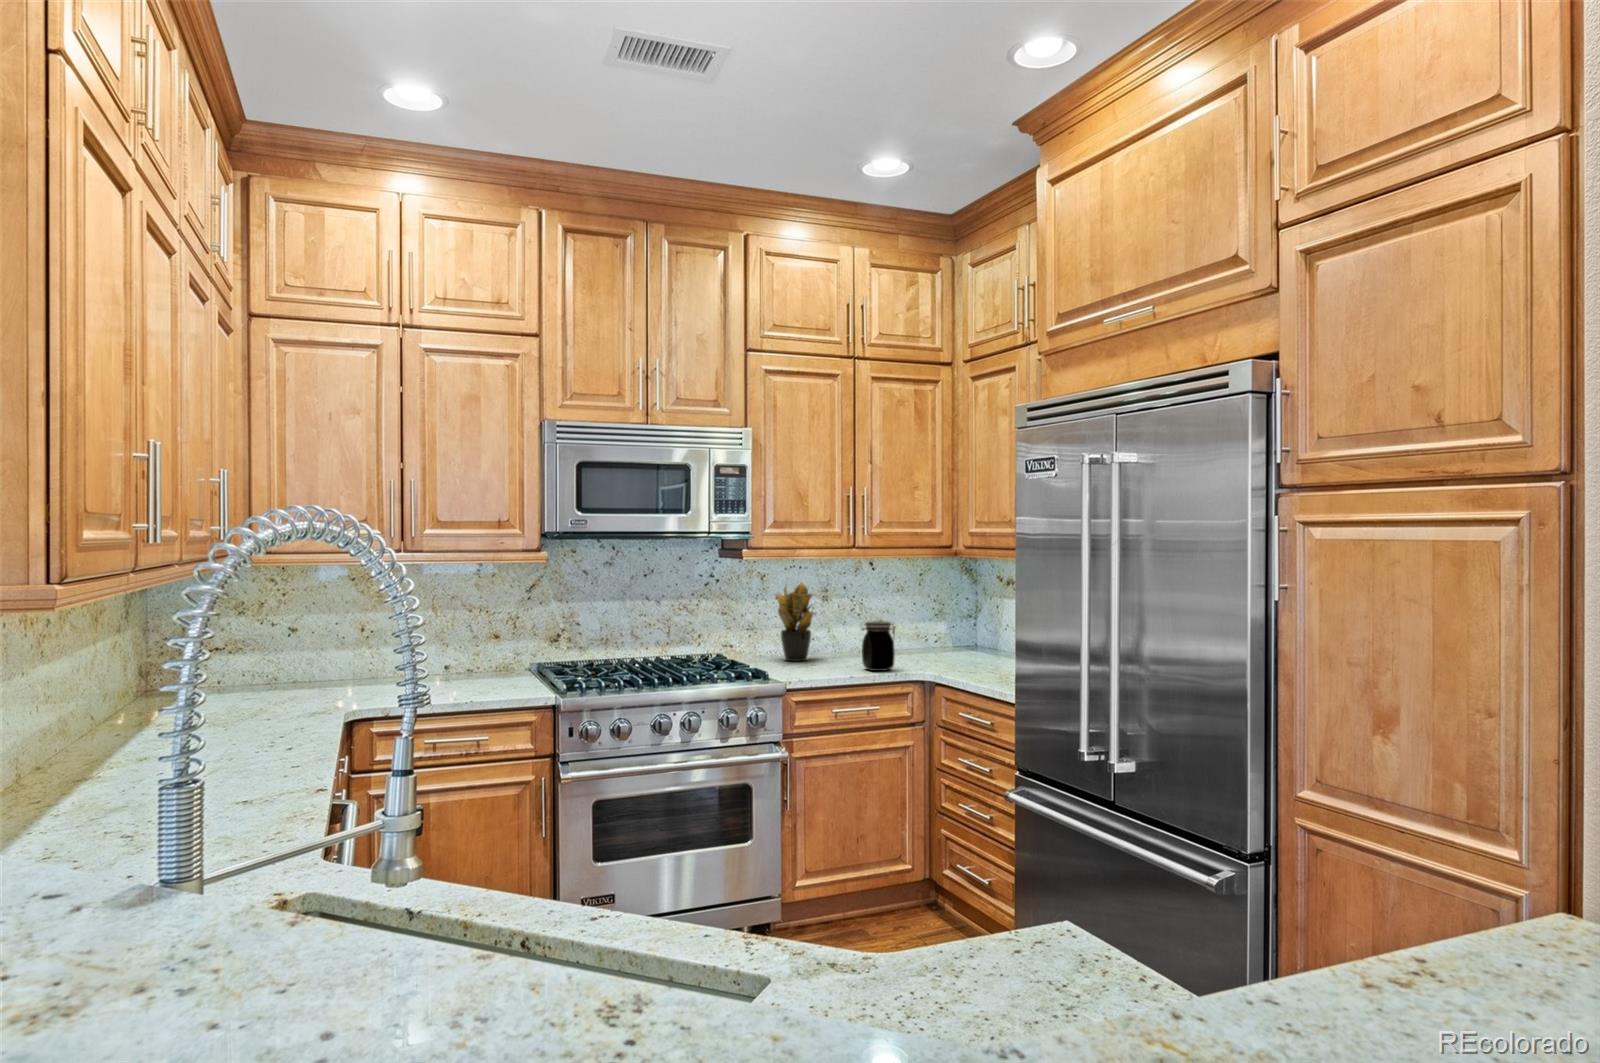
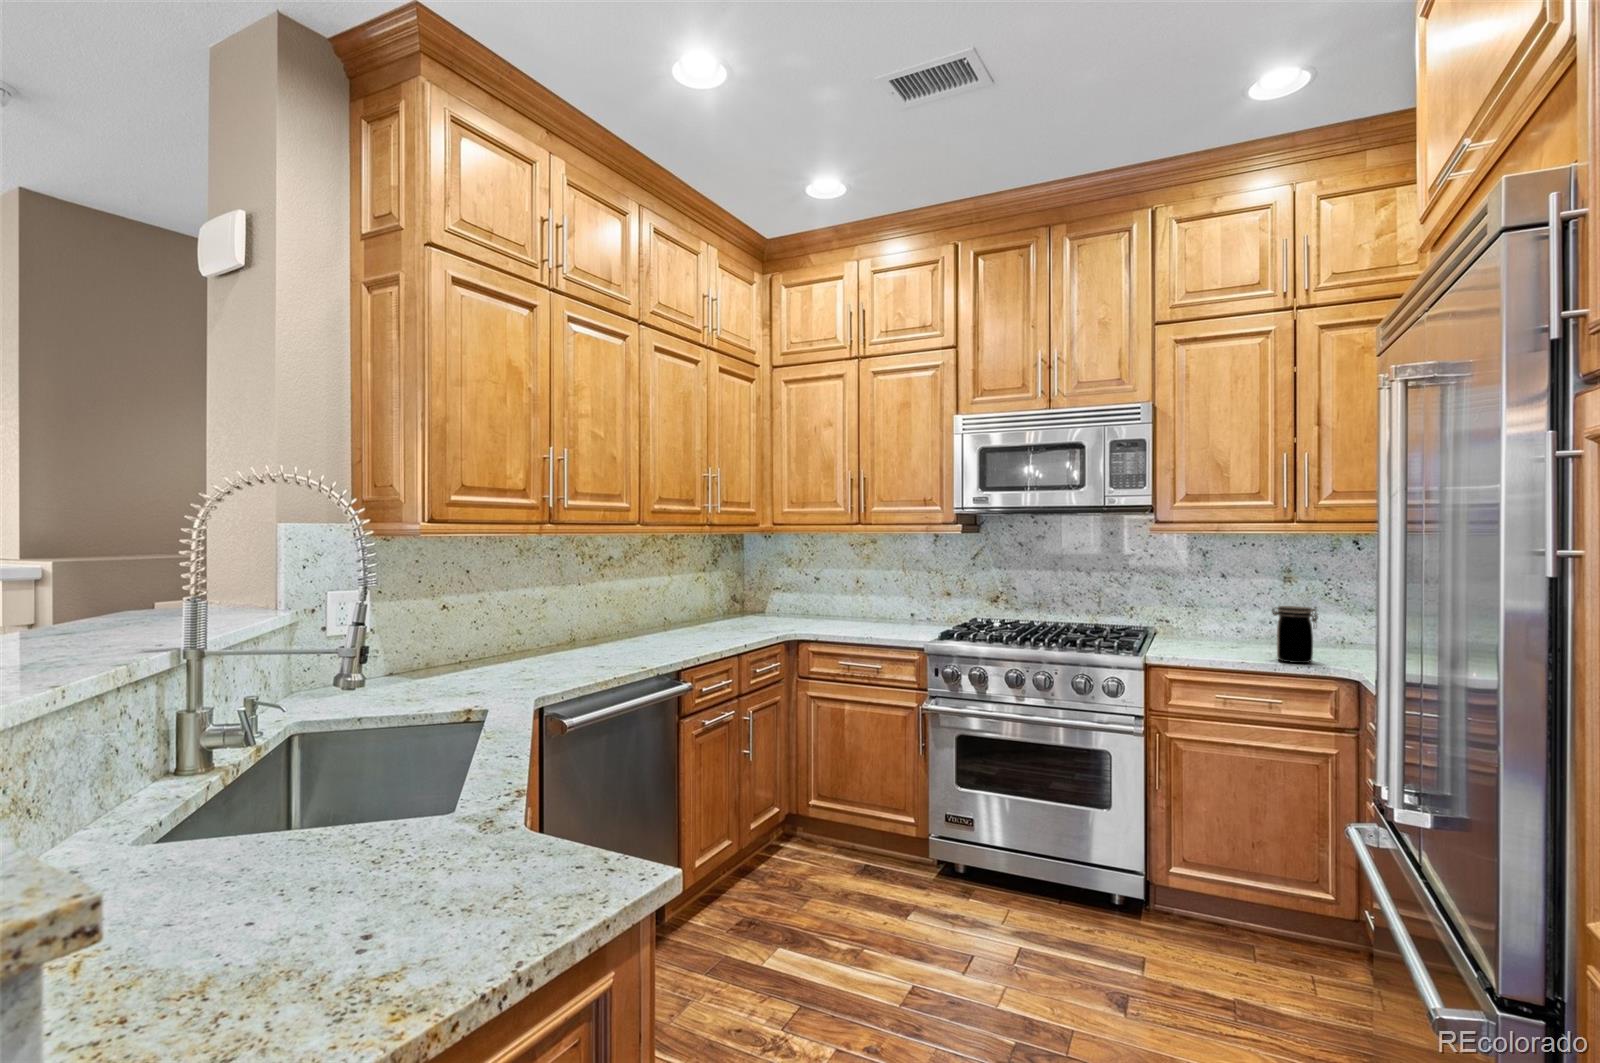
potted plant: present [776,583,817,661] -> none [1199,552,1263,644]

